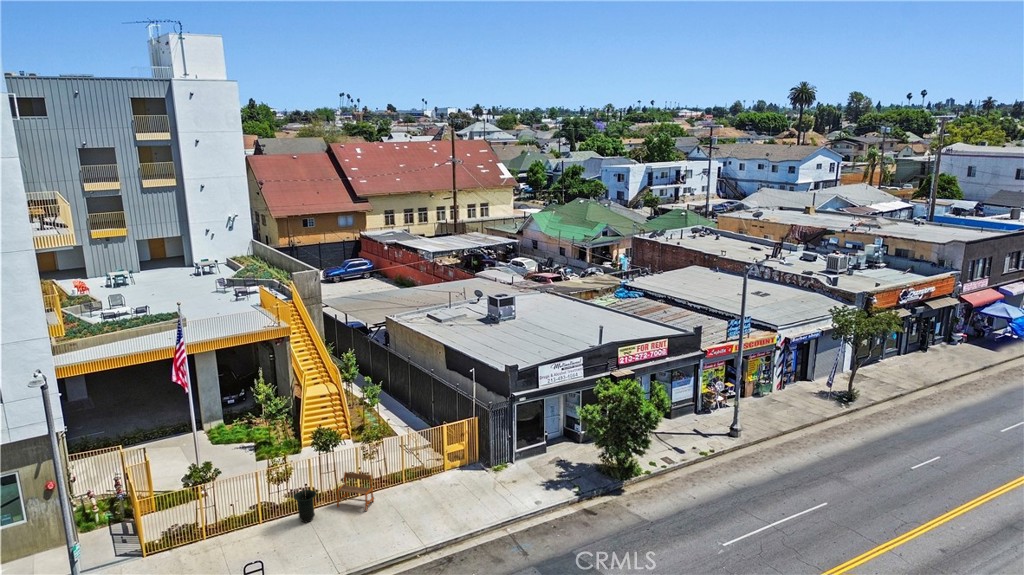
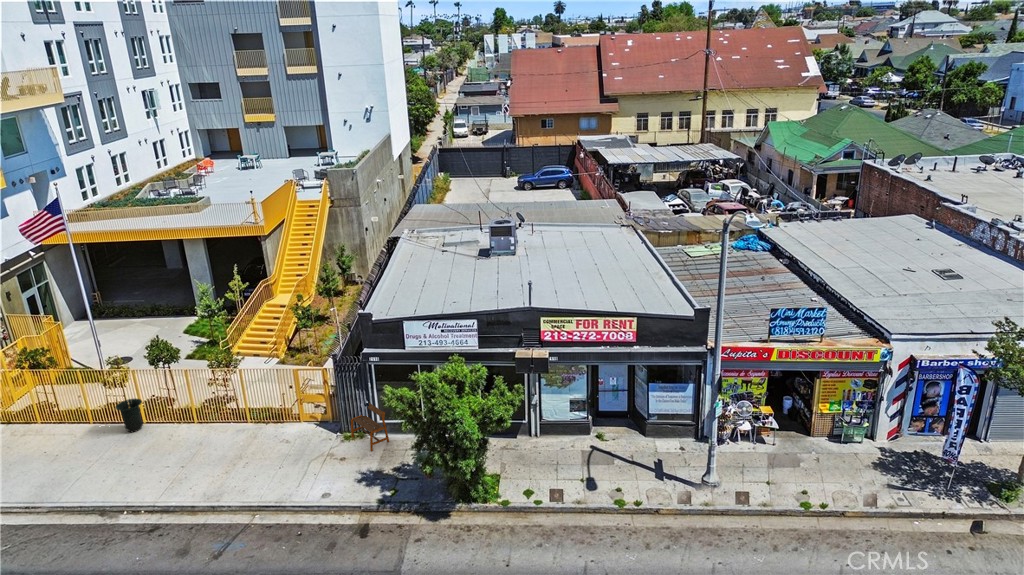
bench: present [337,472,374,511] -> present [351,403,389,451]

